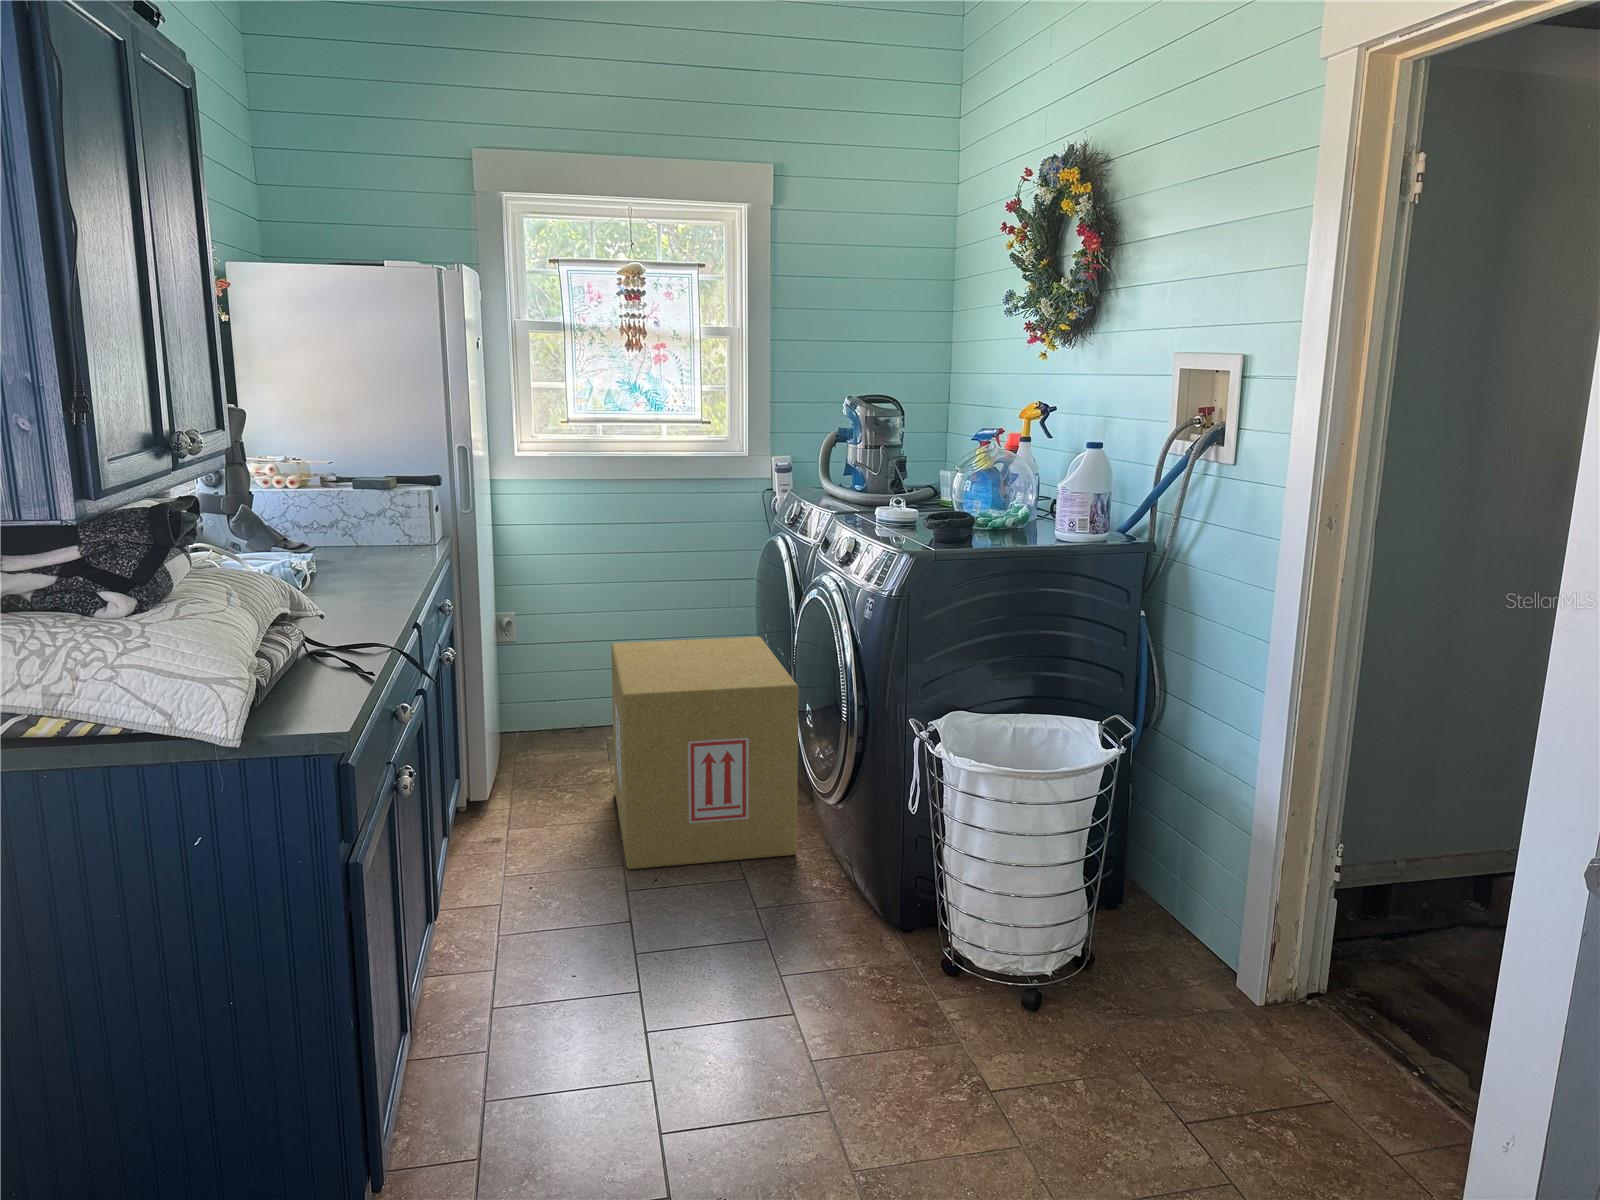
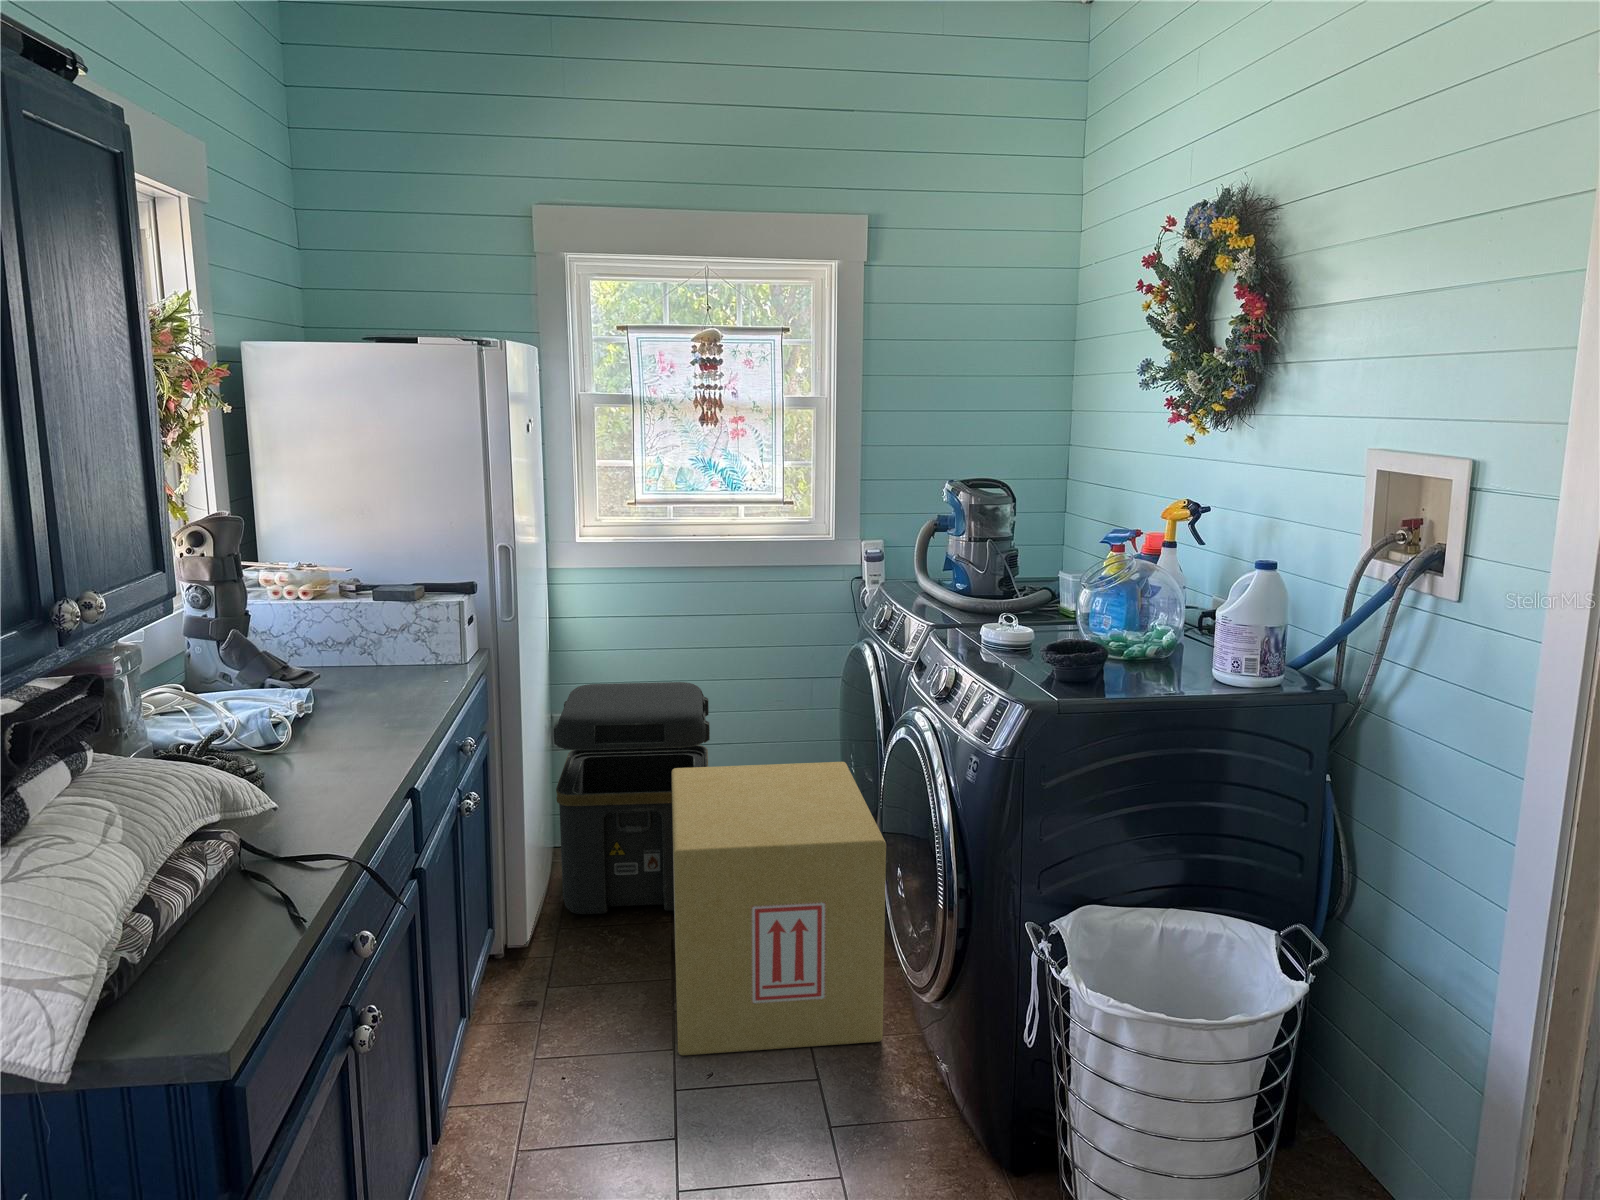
toolbox: none [504,579,642,778] -> present [554,682,710,914]

